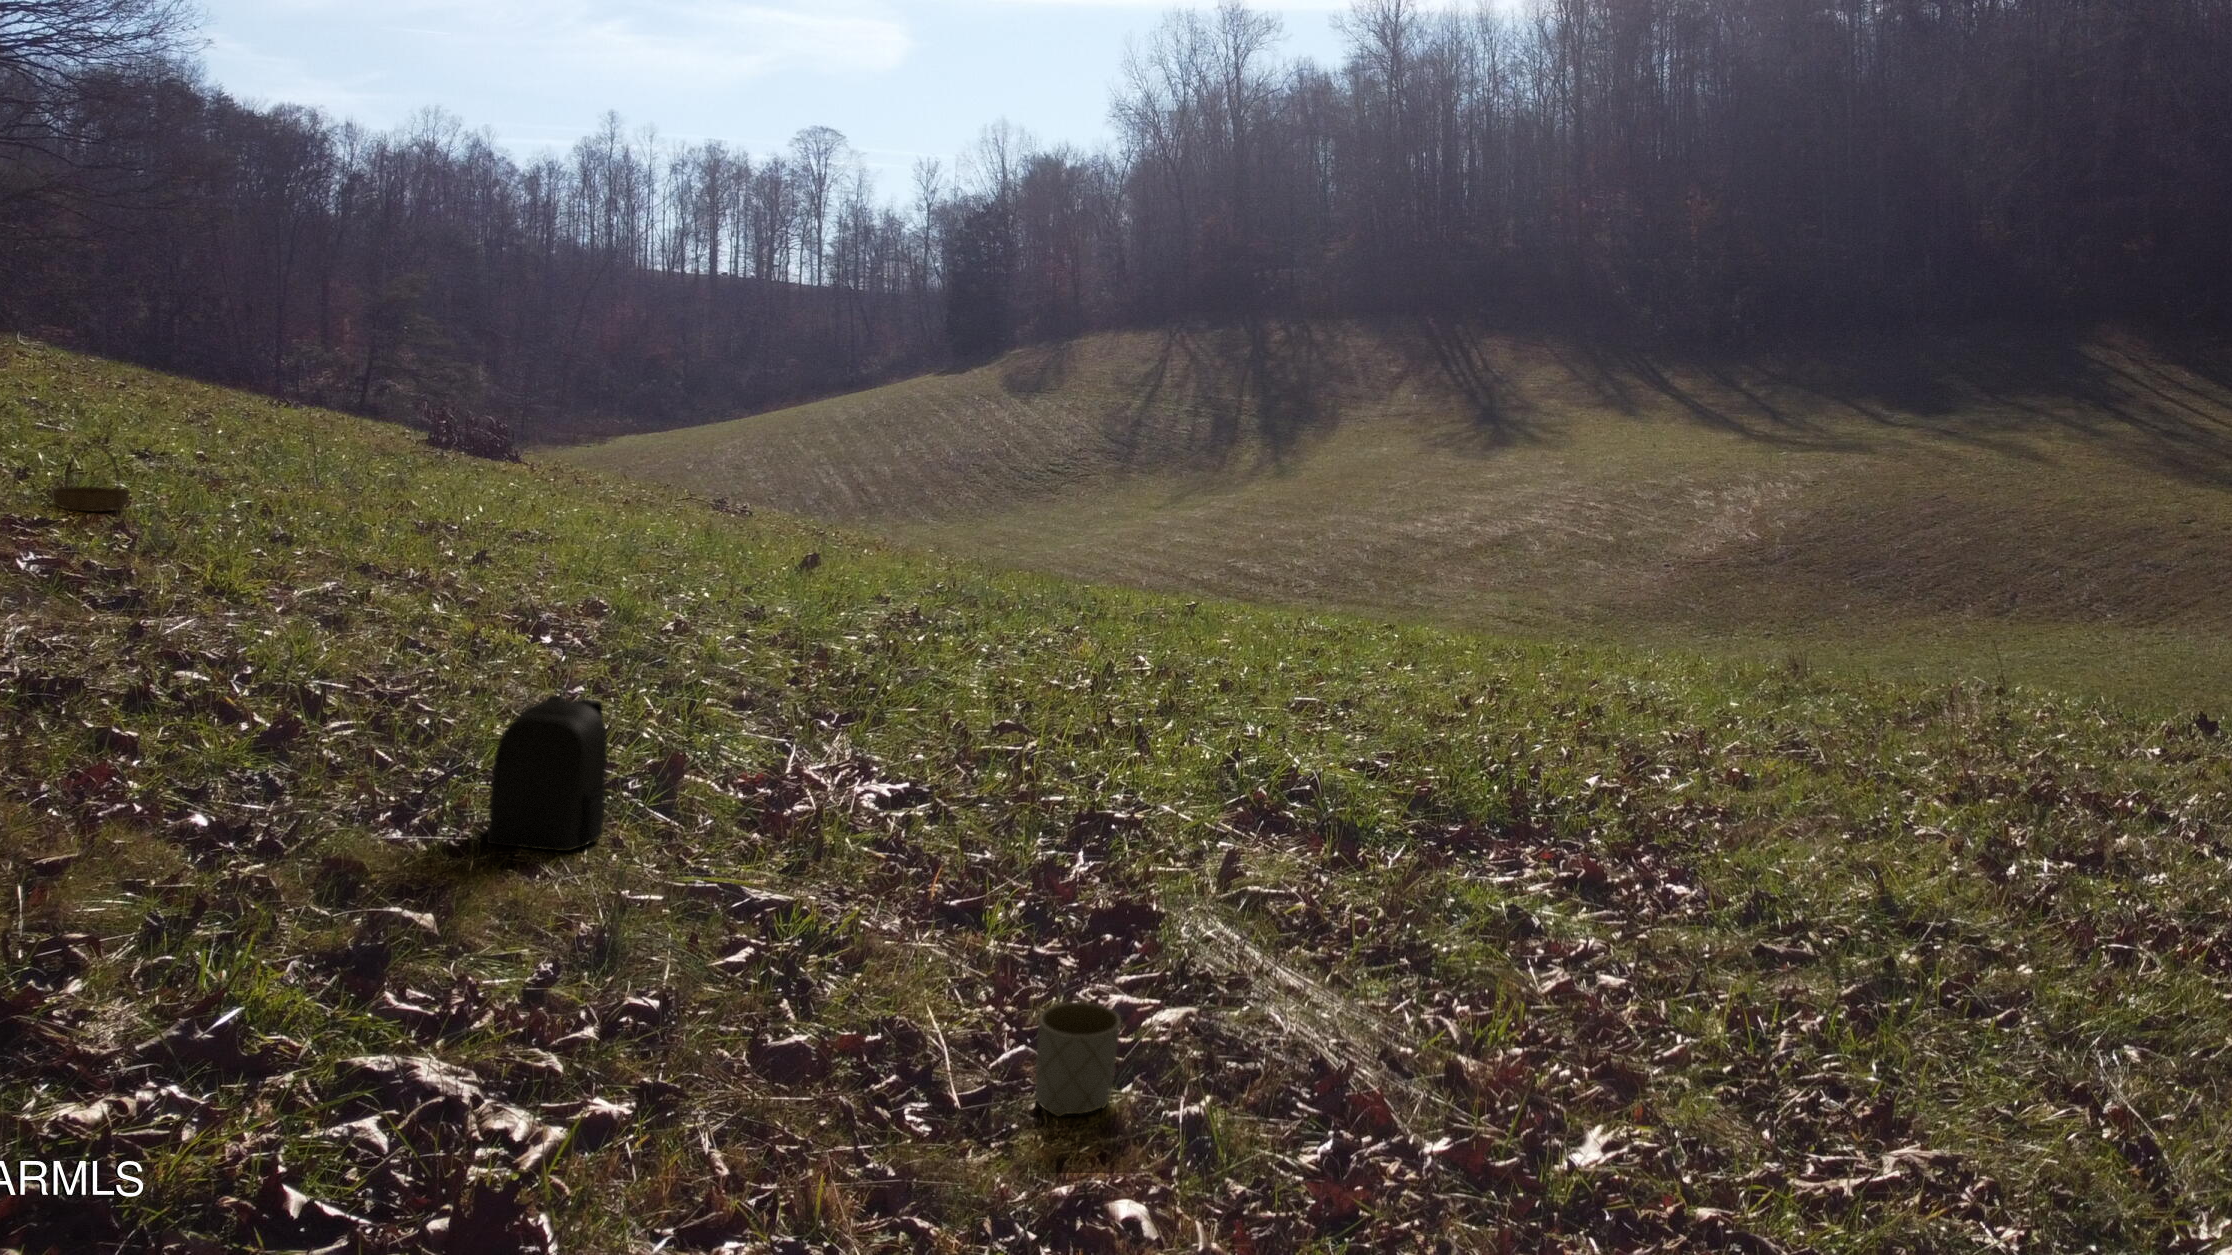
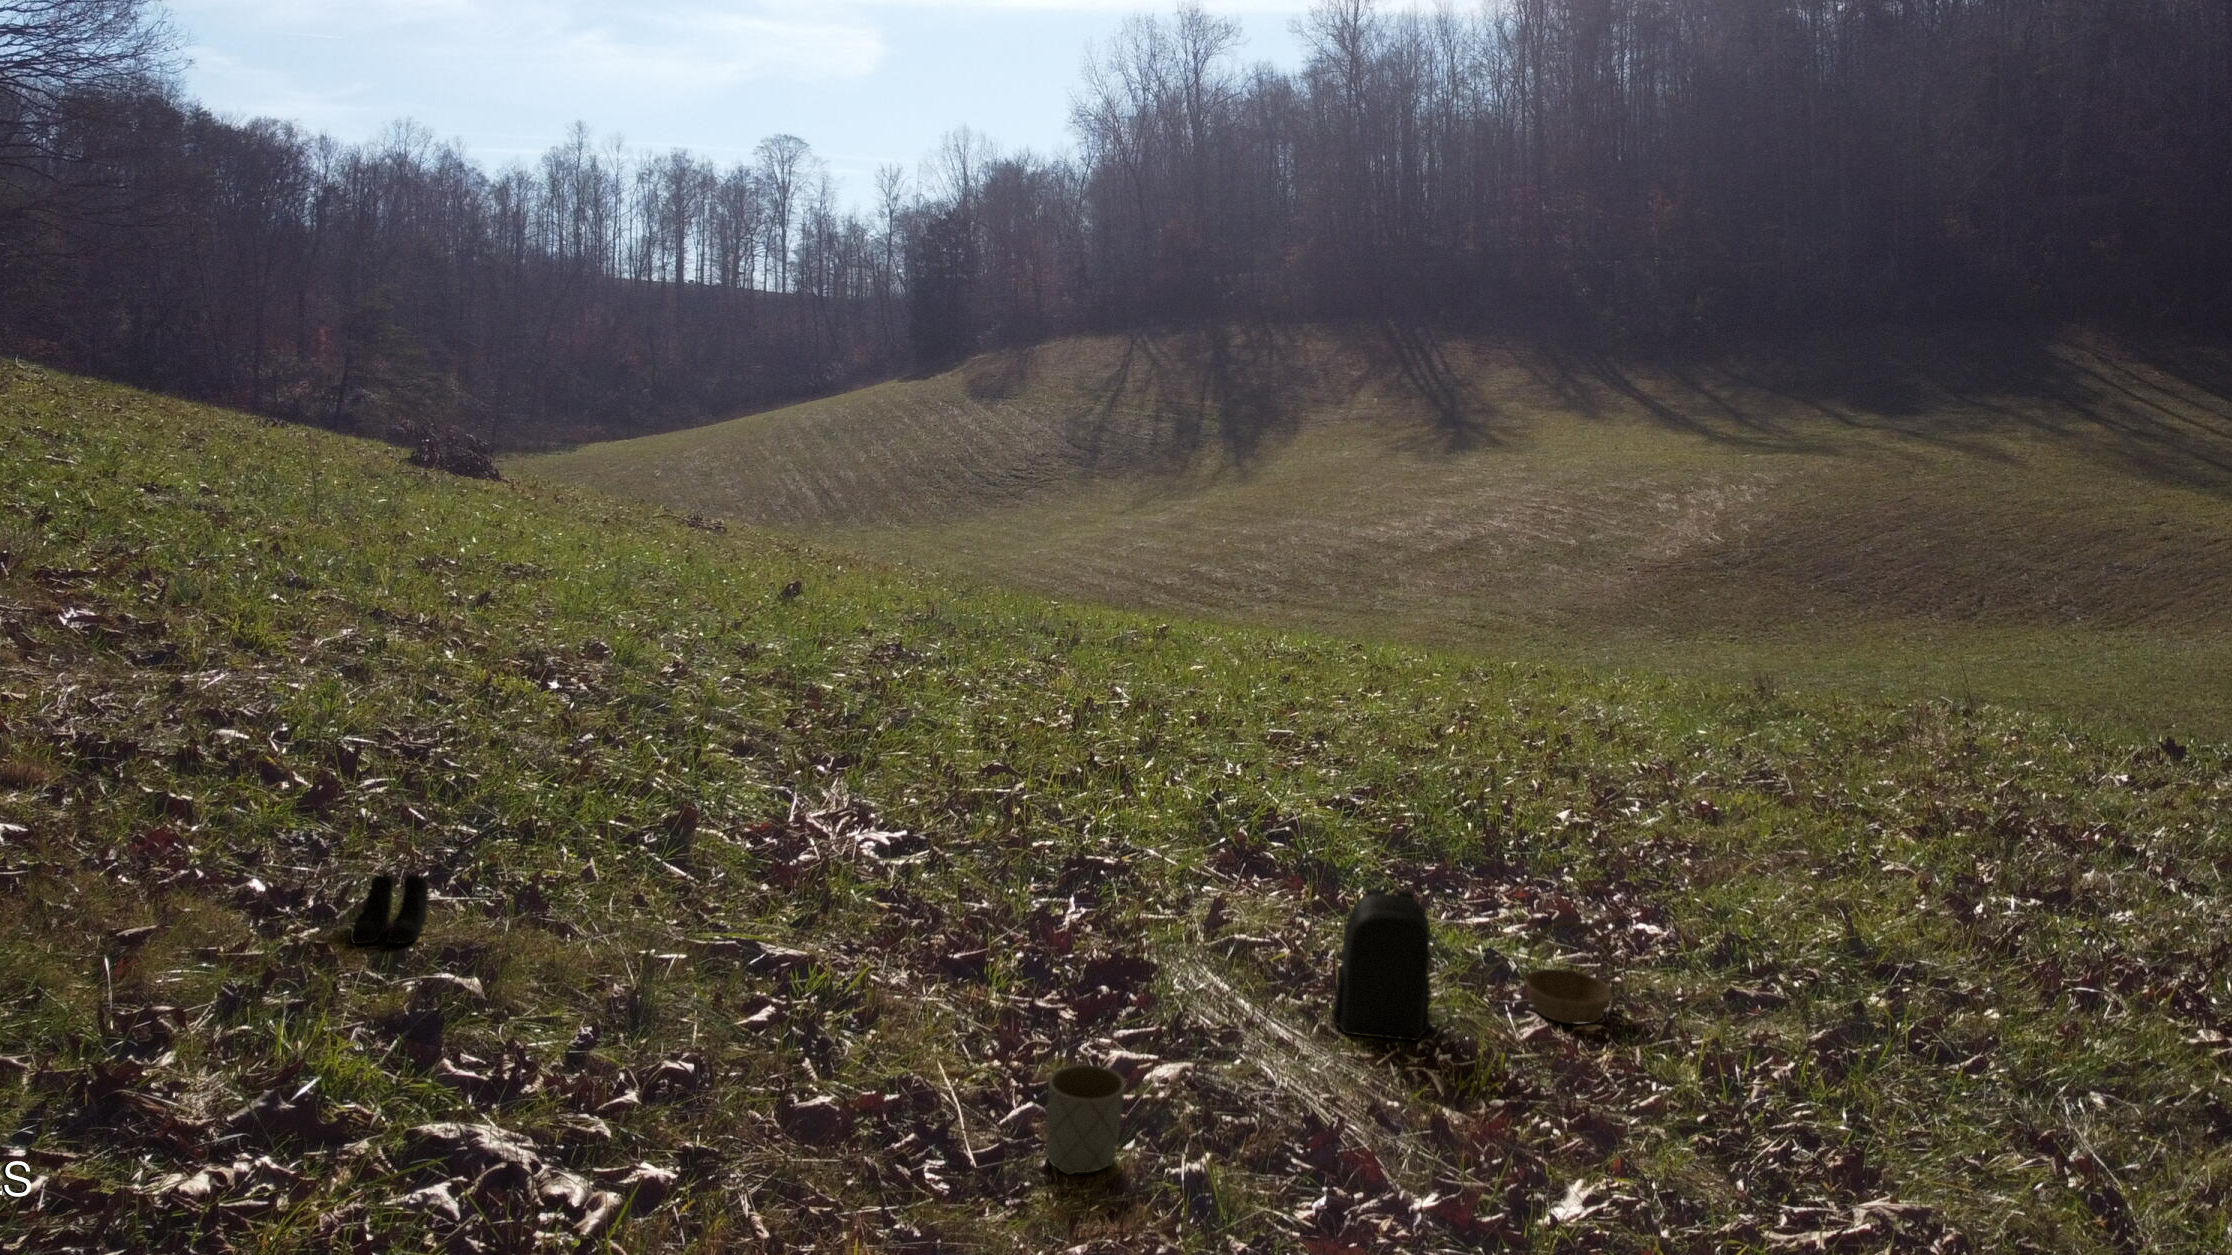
basket: present [52,445,130,512] -> present [1524,921,1615,1025]
backpack: present [487,694,607,851] -> present [1332,887,1430,1040]
boots: none [293,806,383,878] -> present [350,874,428,944]

